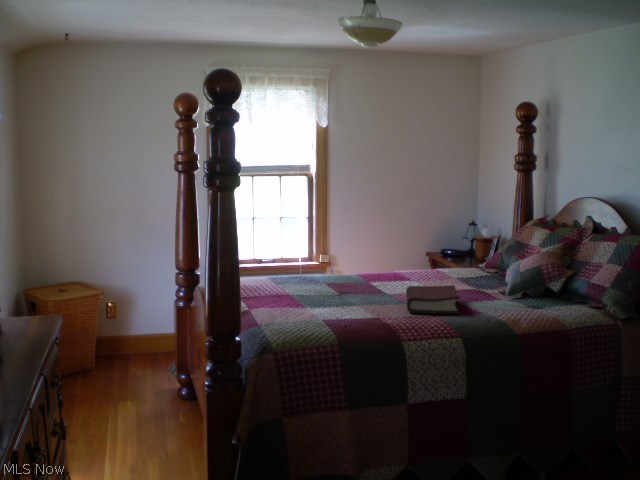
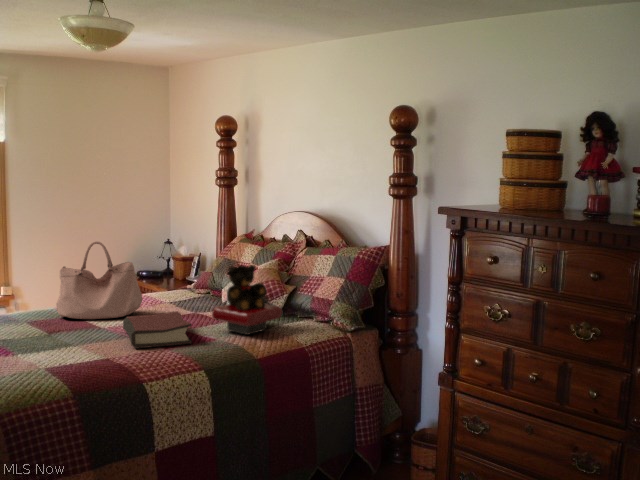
handbag: none [359,220,429,287] -> present [56,241,142,319]
teddy bear: none [483,247,551,312] -> present [212,265,282,335]

